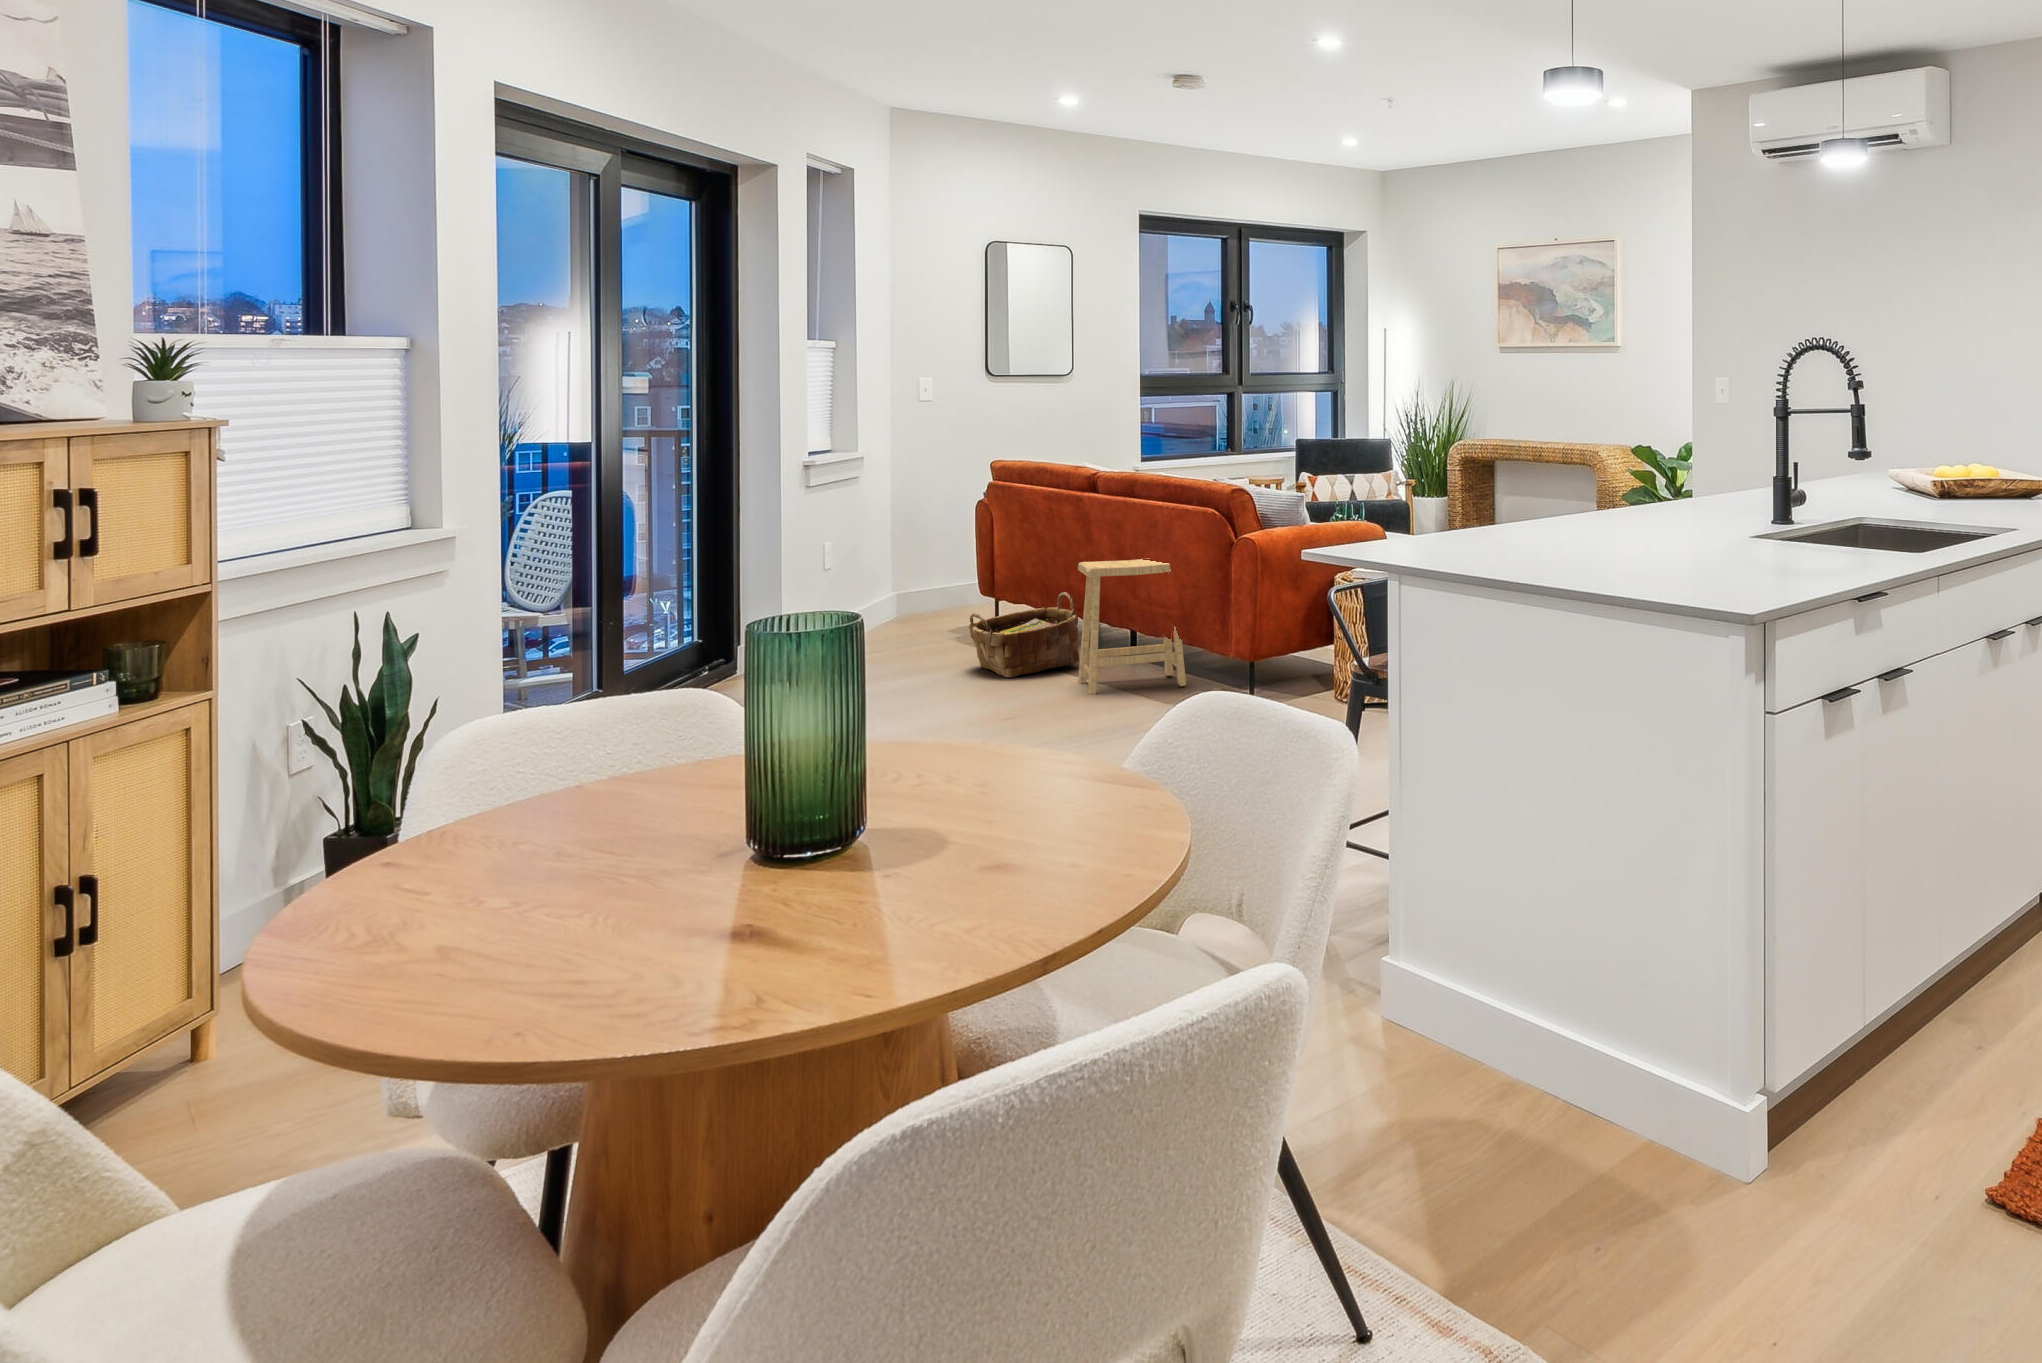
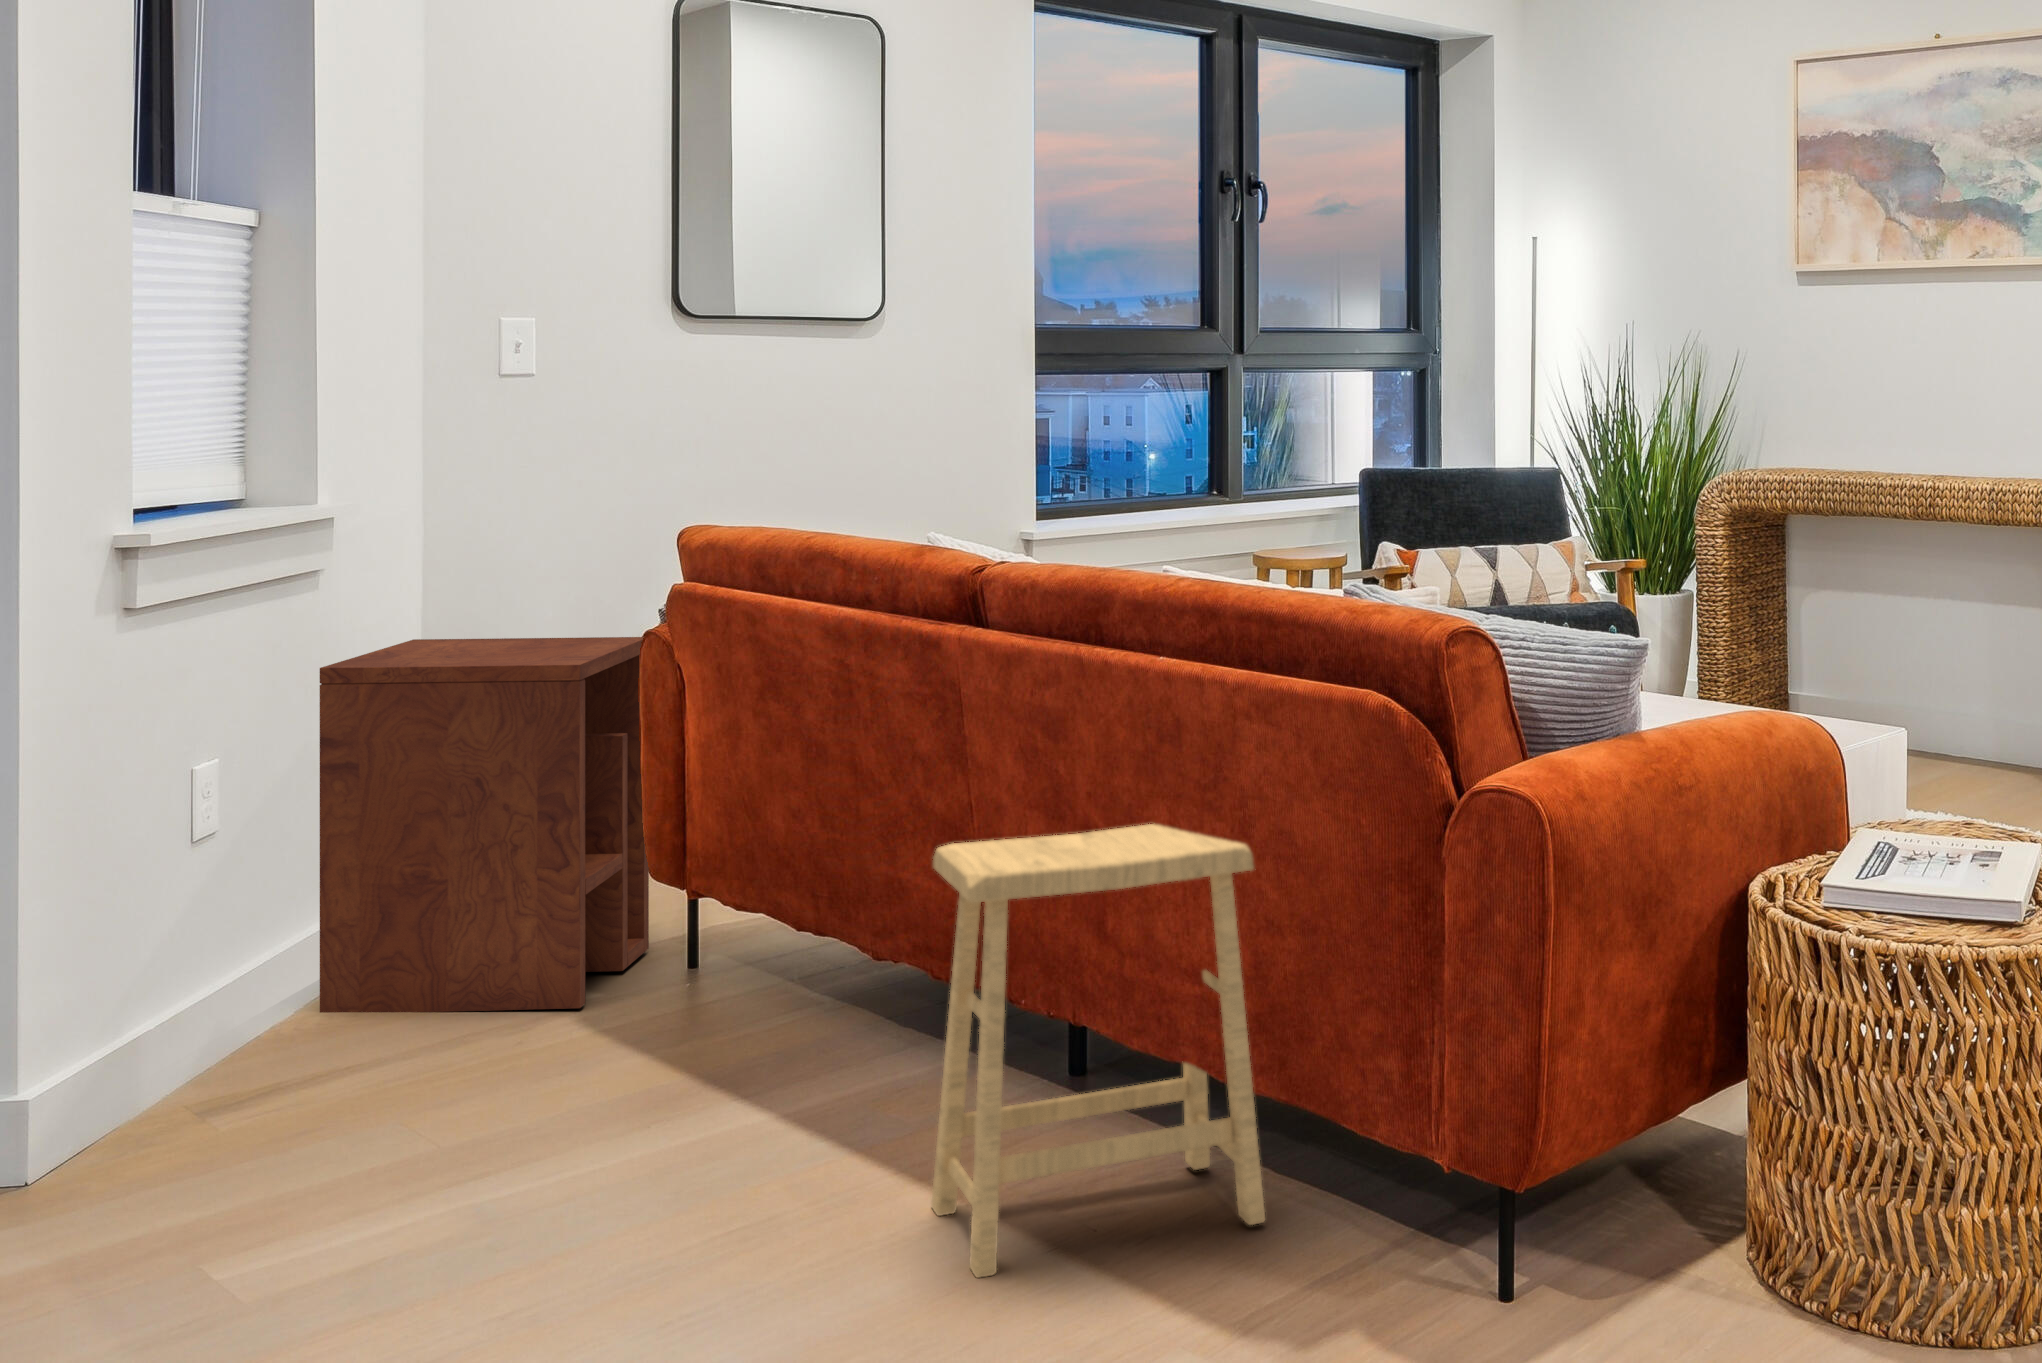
side table: none [862,503,981,638] -> present [320,637,649,1013]
woven basket: present [969,592,1079,678] -> none [598,910,927,1194]

